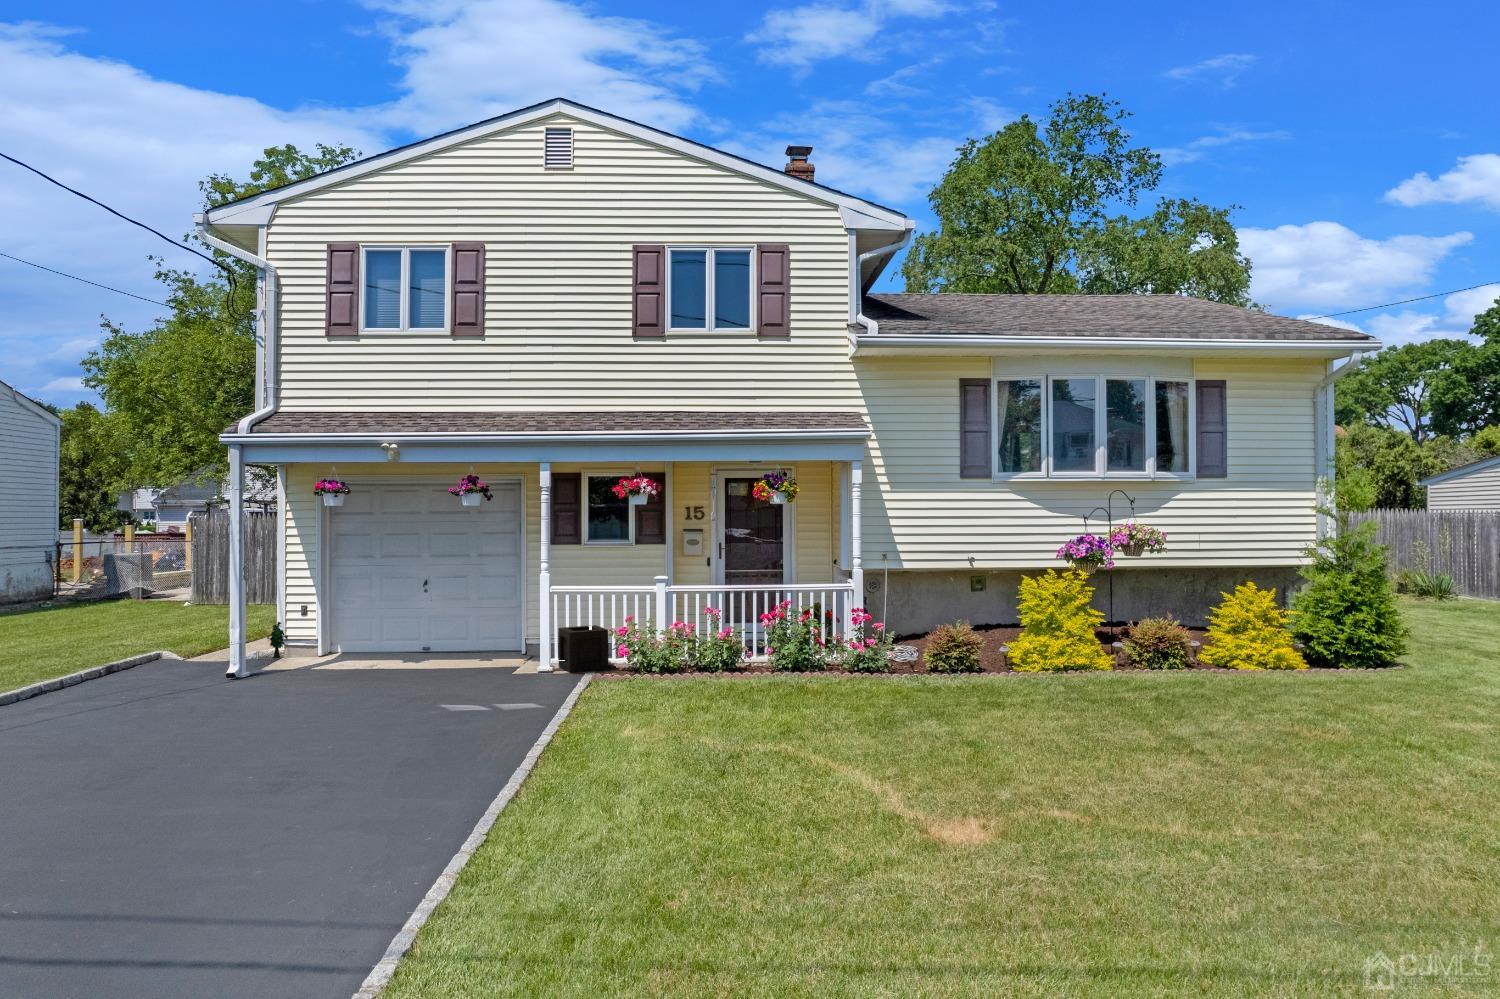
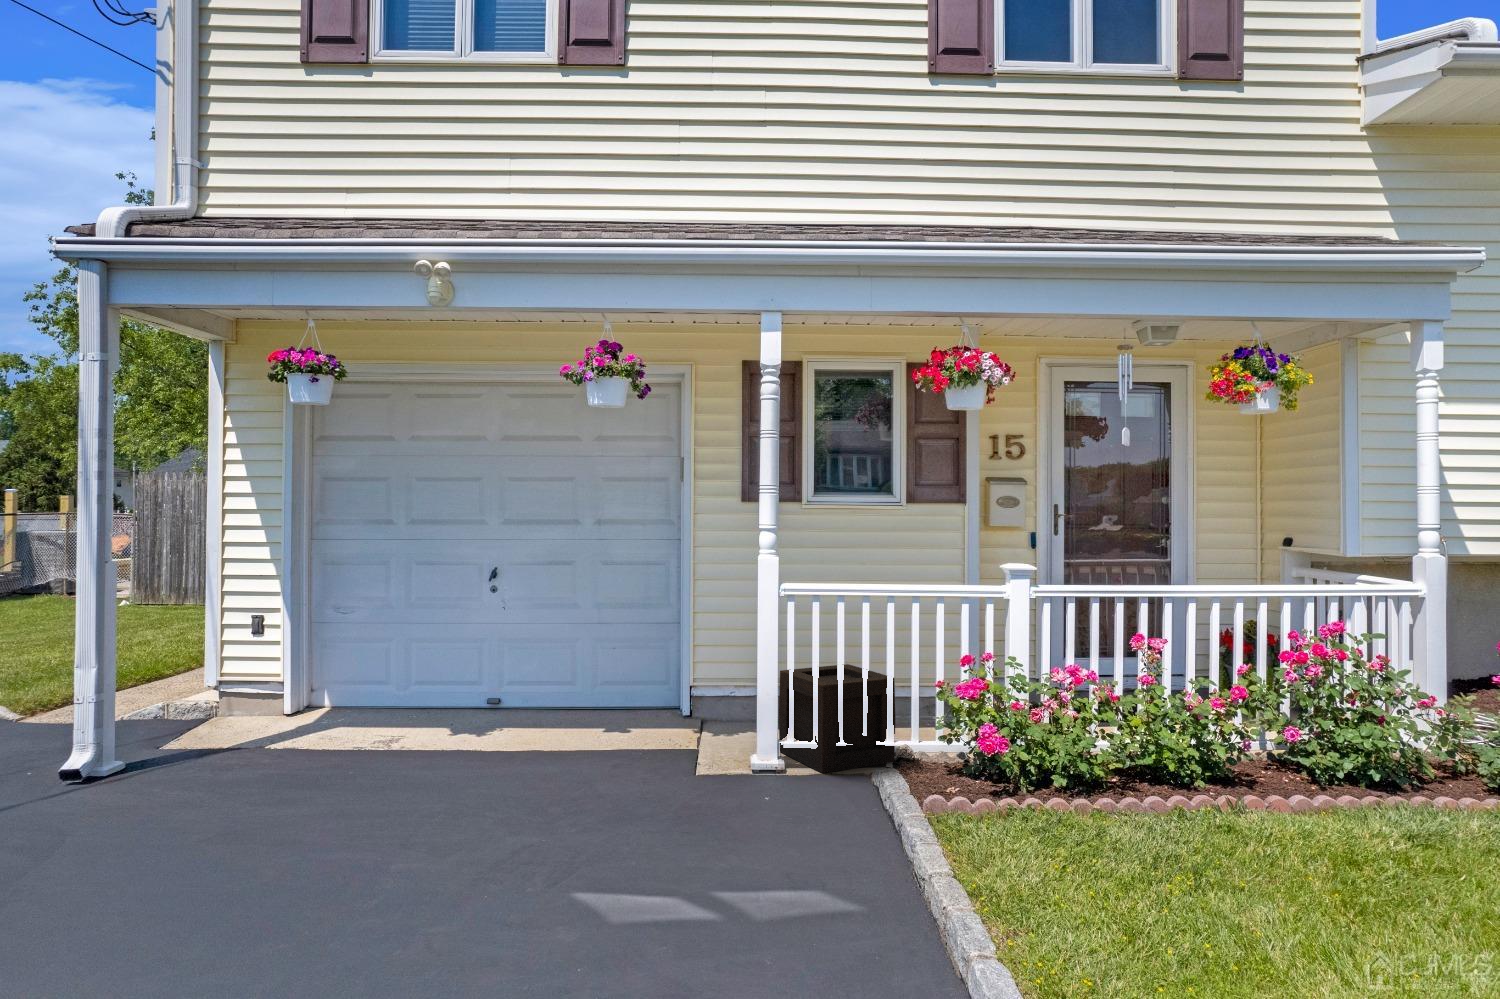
decorative plant: present [267,622,288,658] -> none [185,645,227,716]

